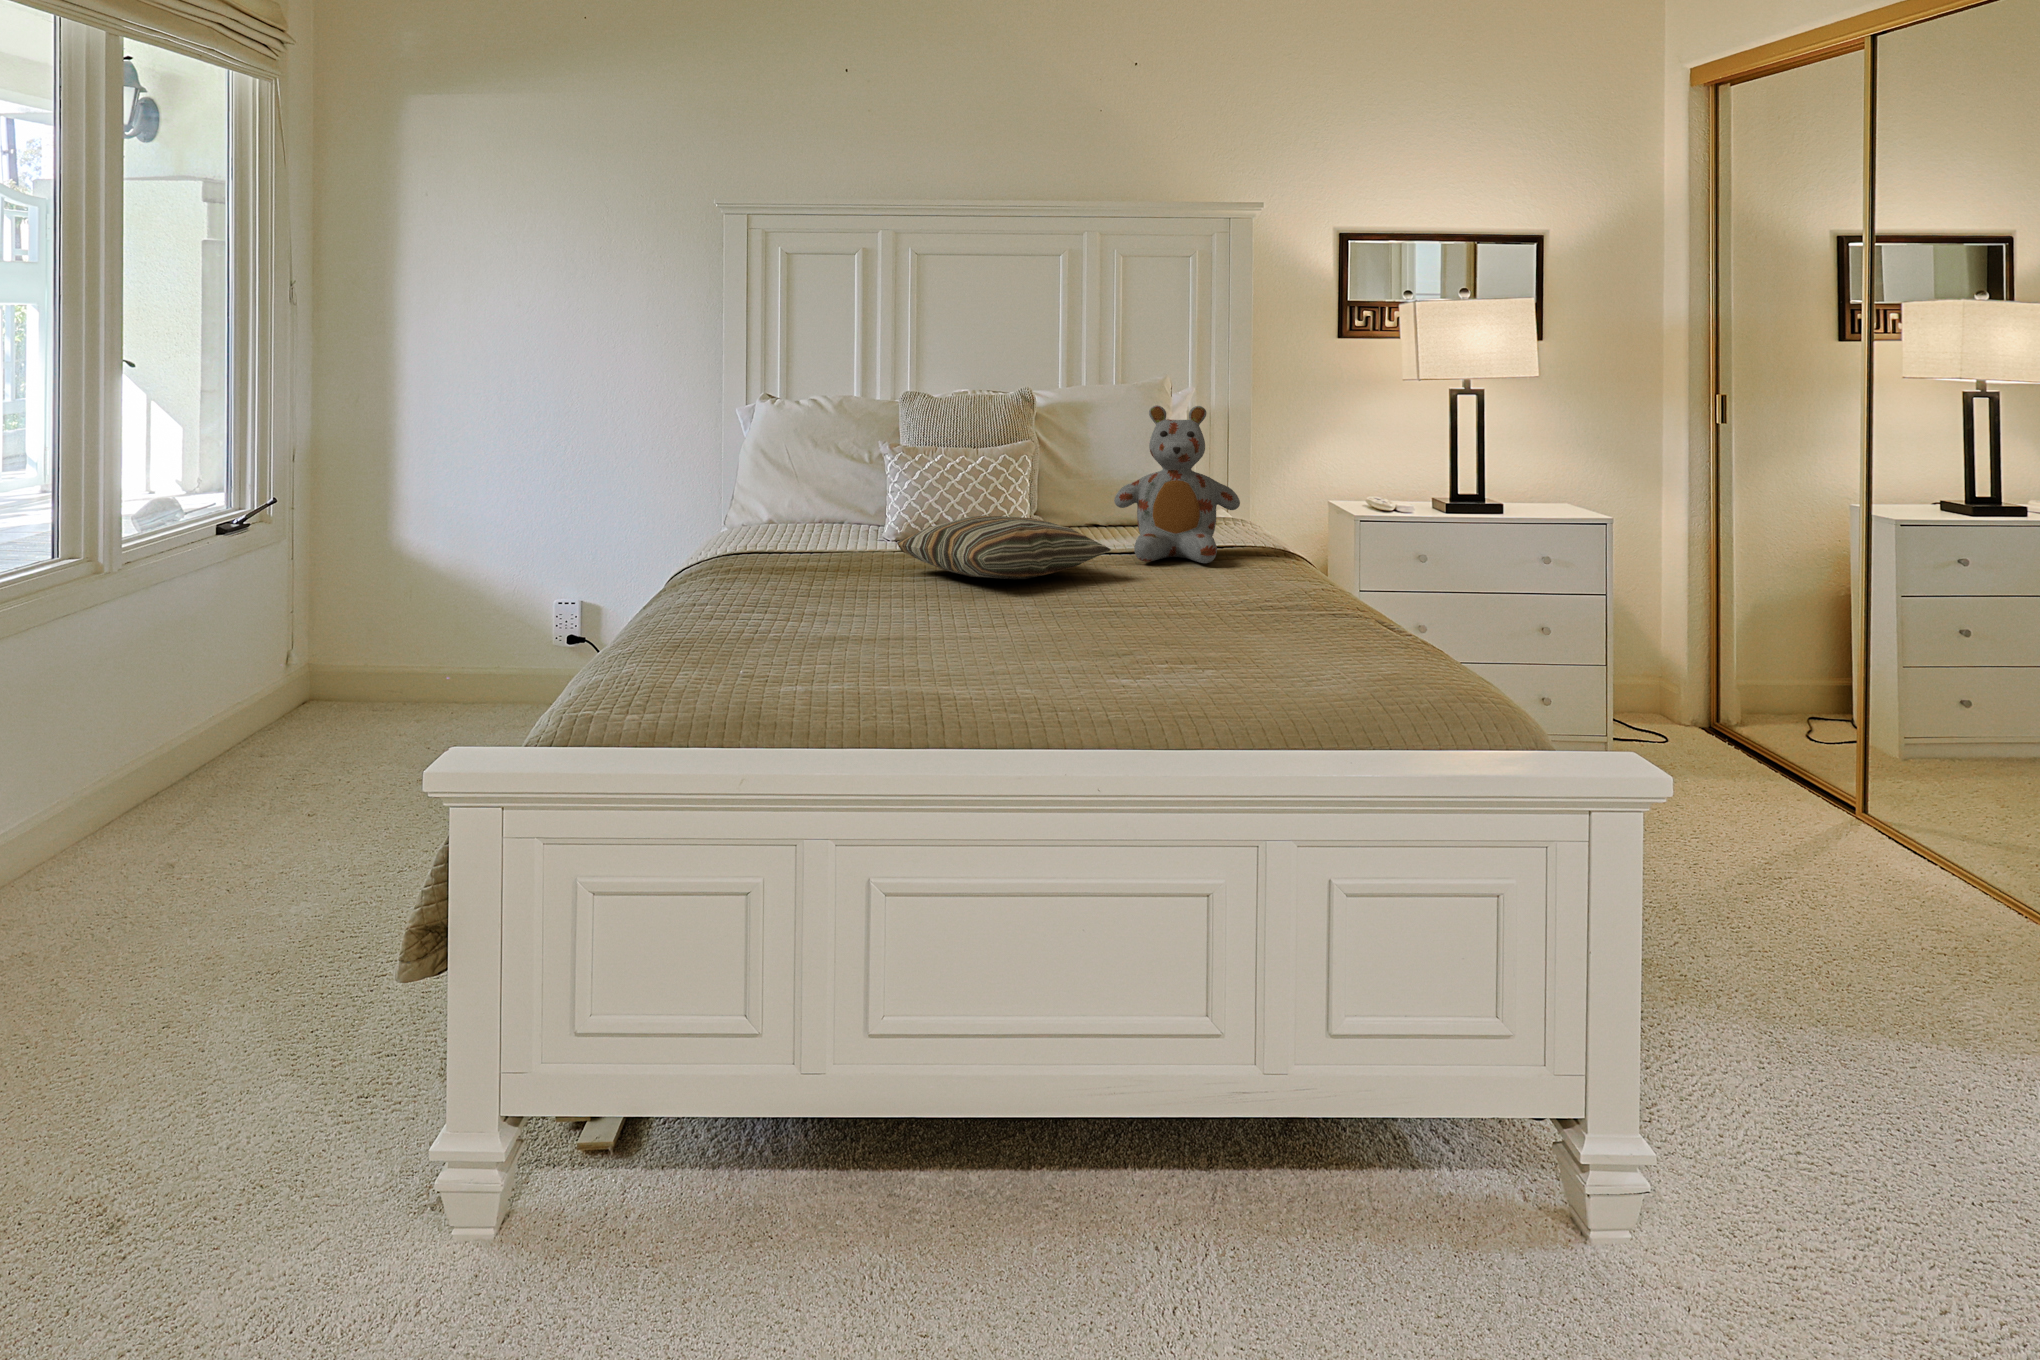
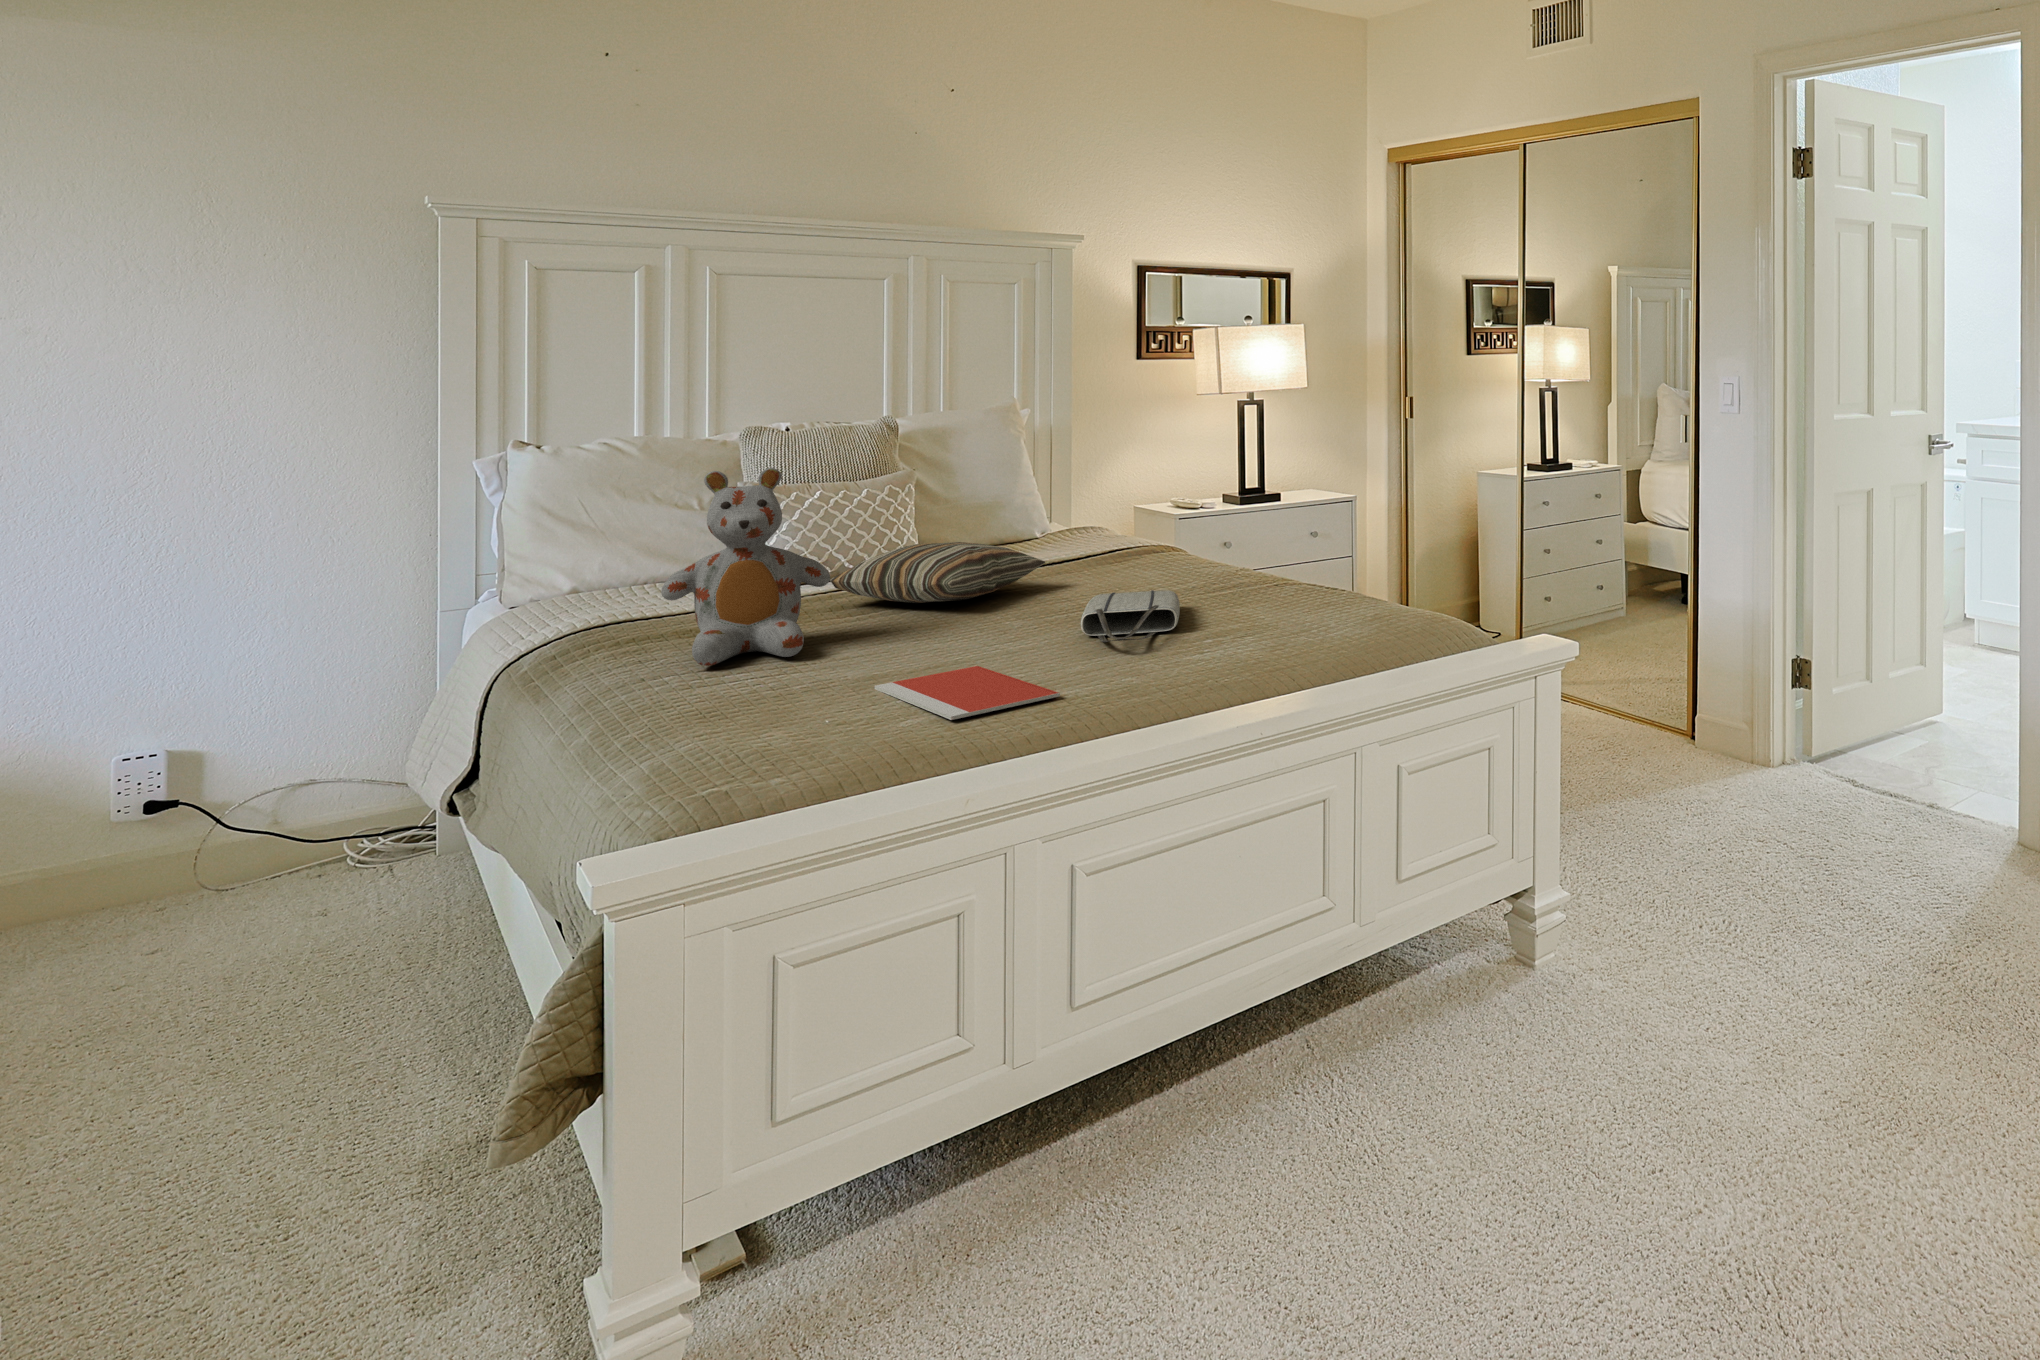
stuffed bear: present [1114,405,1240,563] -> present [661,468,830,666]
tote bag: none [1072,591,1211,647] -> present [1081,590,1180,642]
notebook: none [826,648,965,698] -> present [874,666,1060,720]

